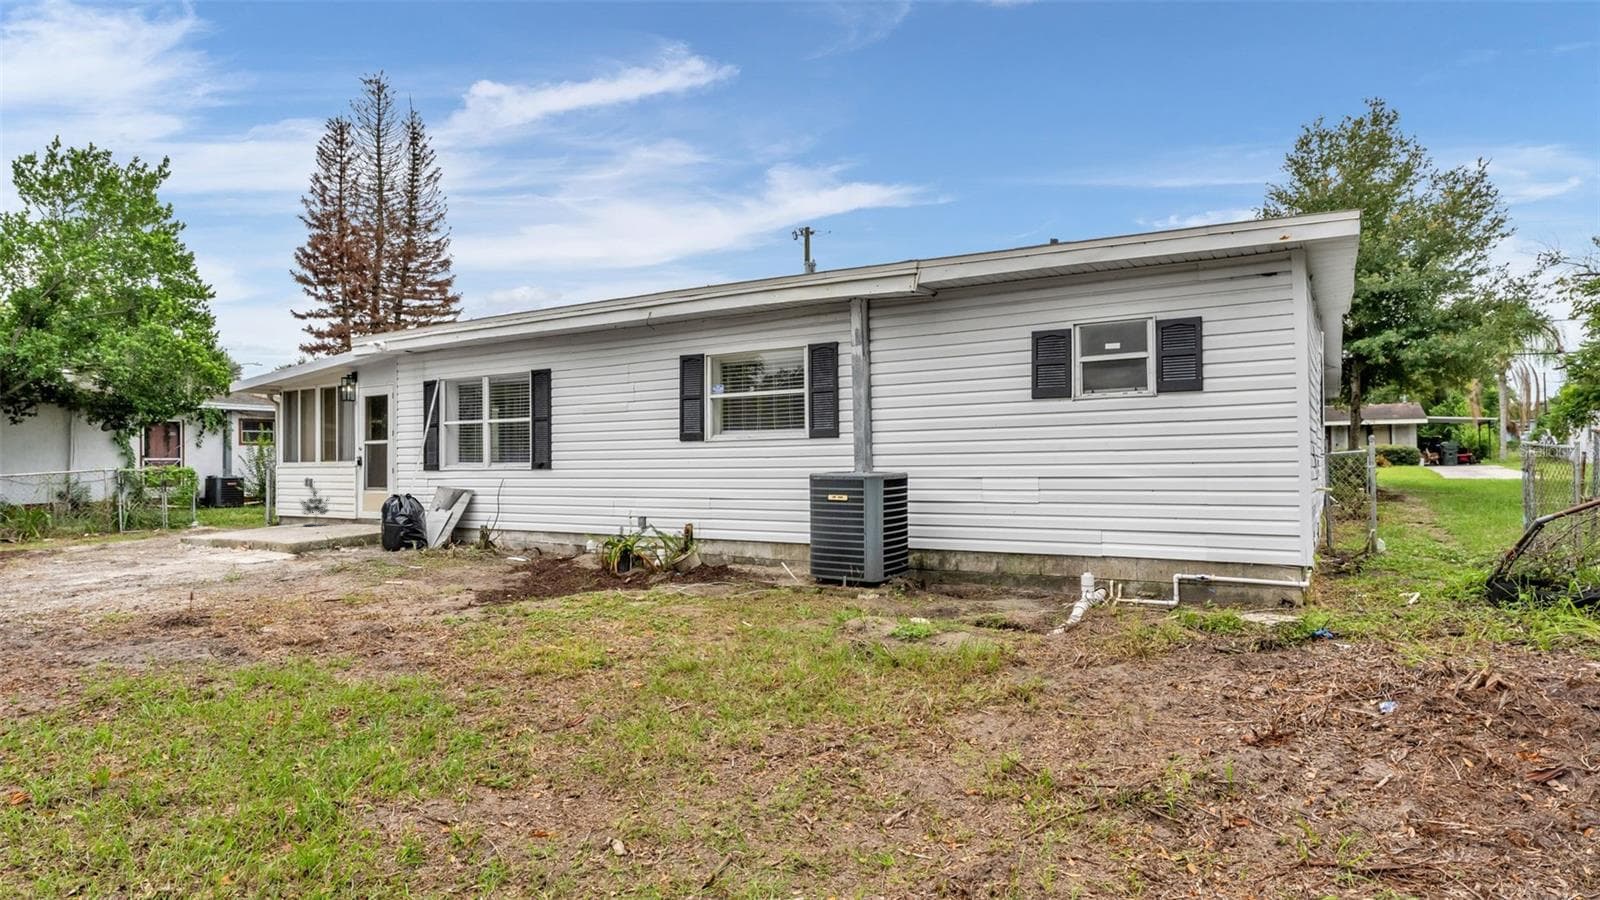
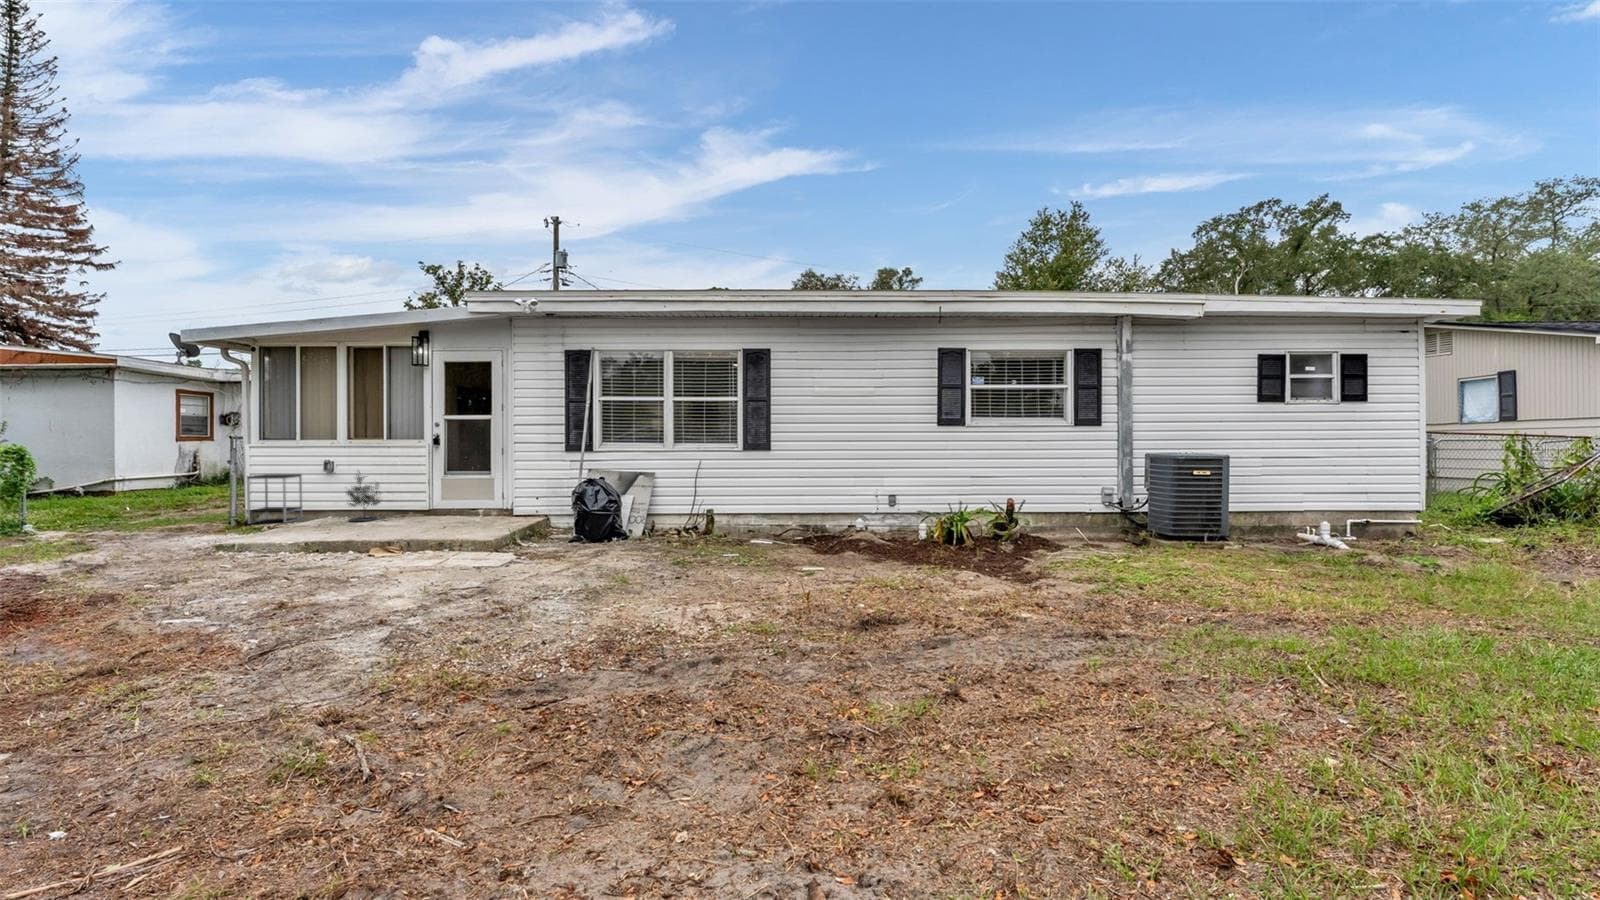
side table: none [256,489,297,526] -> present [247,474,303,523]

